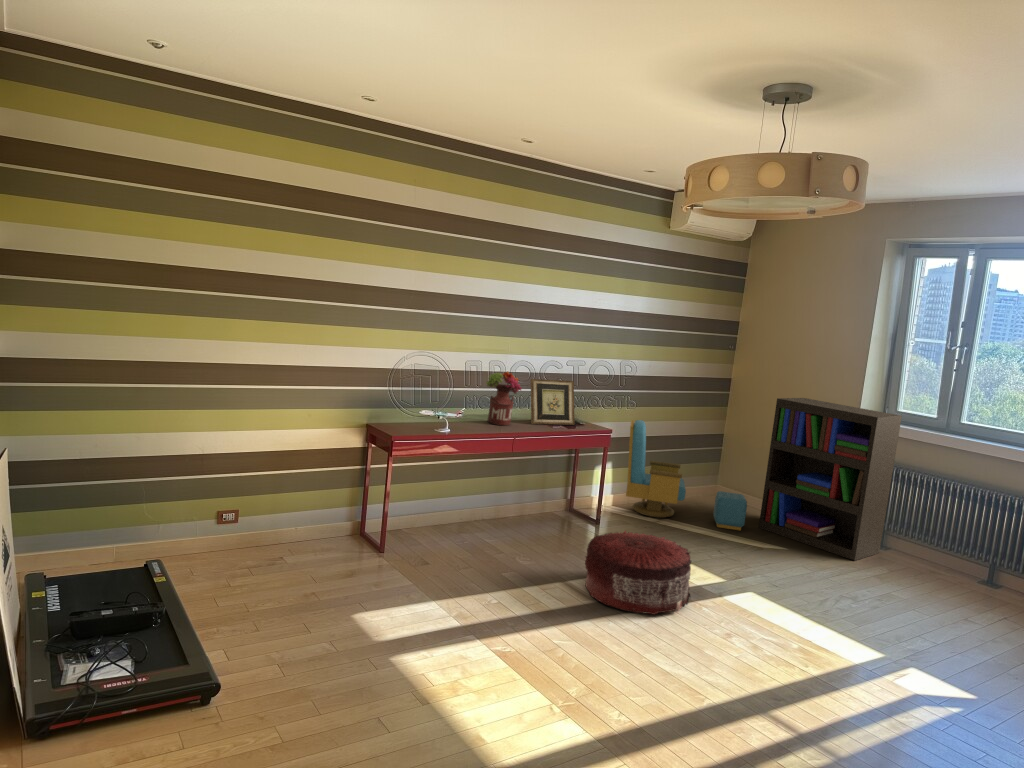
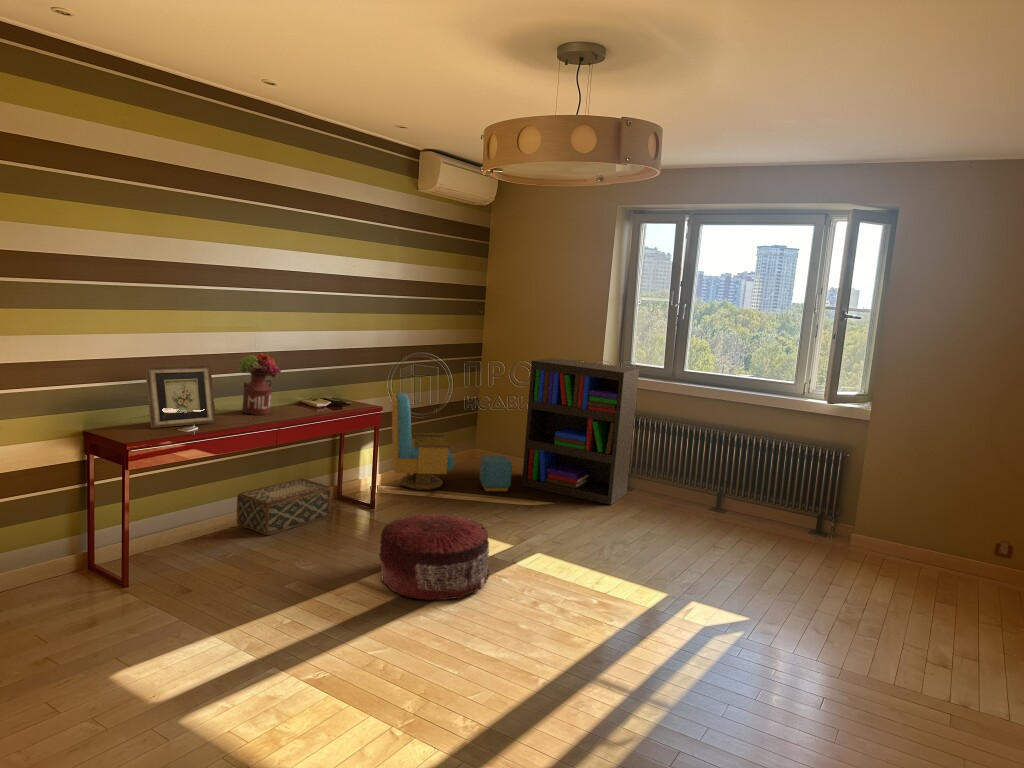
picture frame: present [531,379,575,425] -> present [145,366,216,428]
woven basket: none [477,489,560,533] -> present [237,478,331,535]

